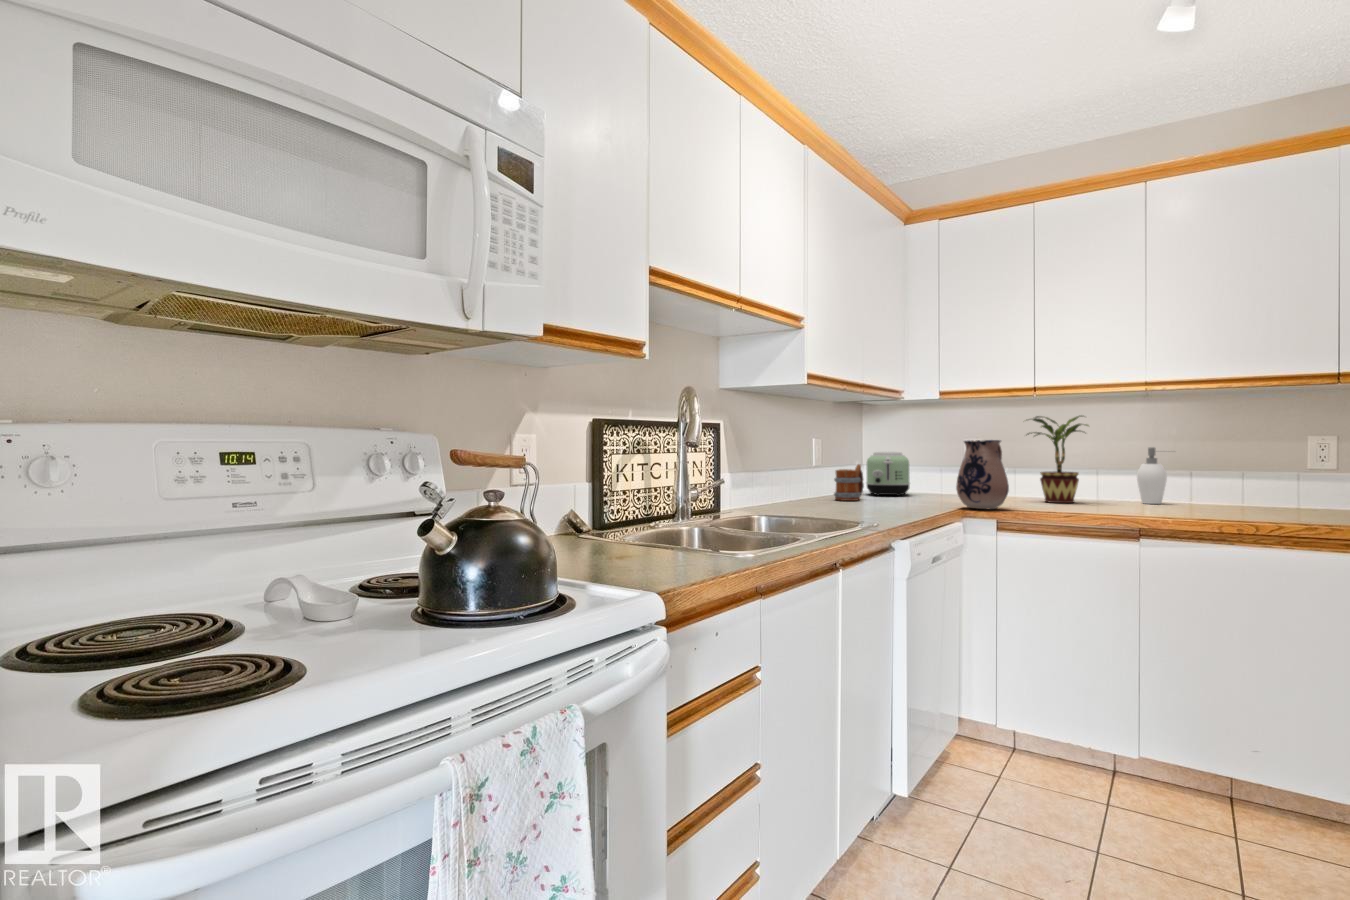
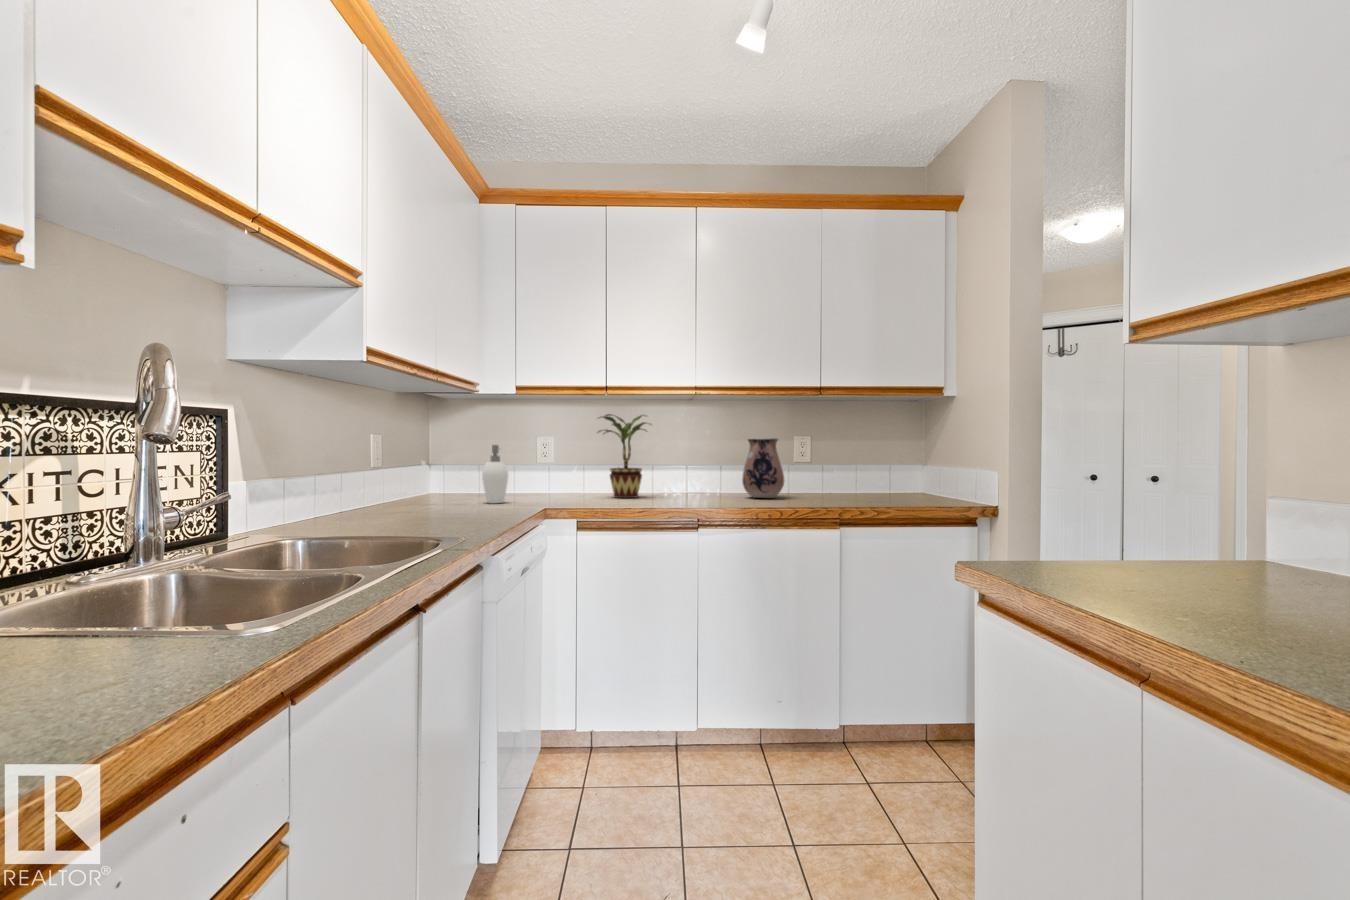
ceramic pitcher: present [956,440,1009,509] -> present [743,439,784,498]
soap dispenser: present [1137,447,1167,504] -> present [482,445,508,503]
toaster: present [866,452,910,496] -> none [435,449,484,498]
mug: present [834,464,864,501] -> none [397,463,433,507]

